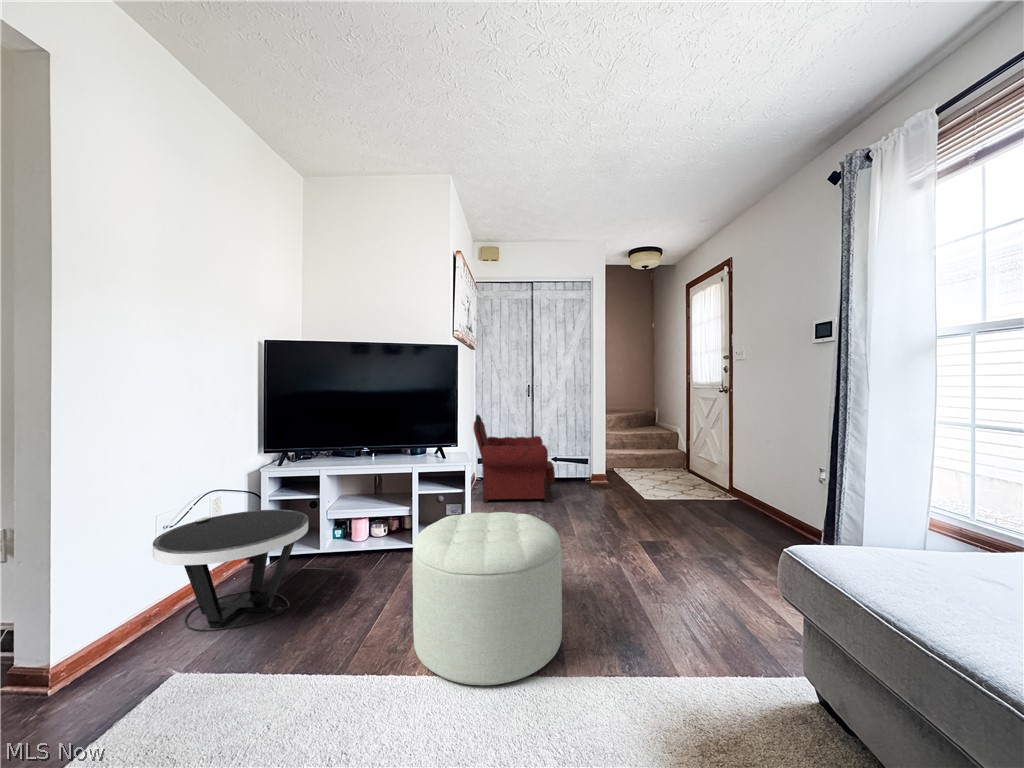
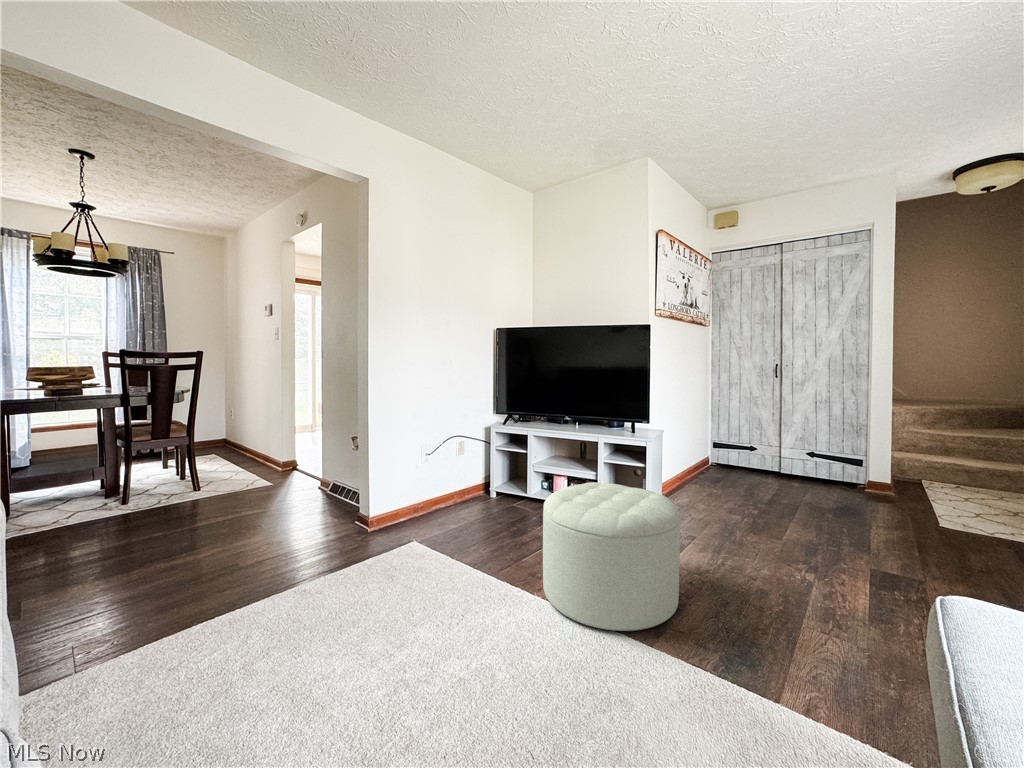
armchair: present [474,415,555,503] -> none [693,394,798,502]
side table: present [152,510,308,631] -> none [416,453,506,530]

